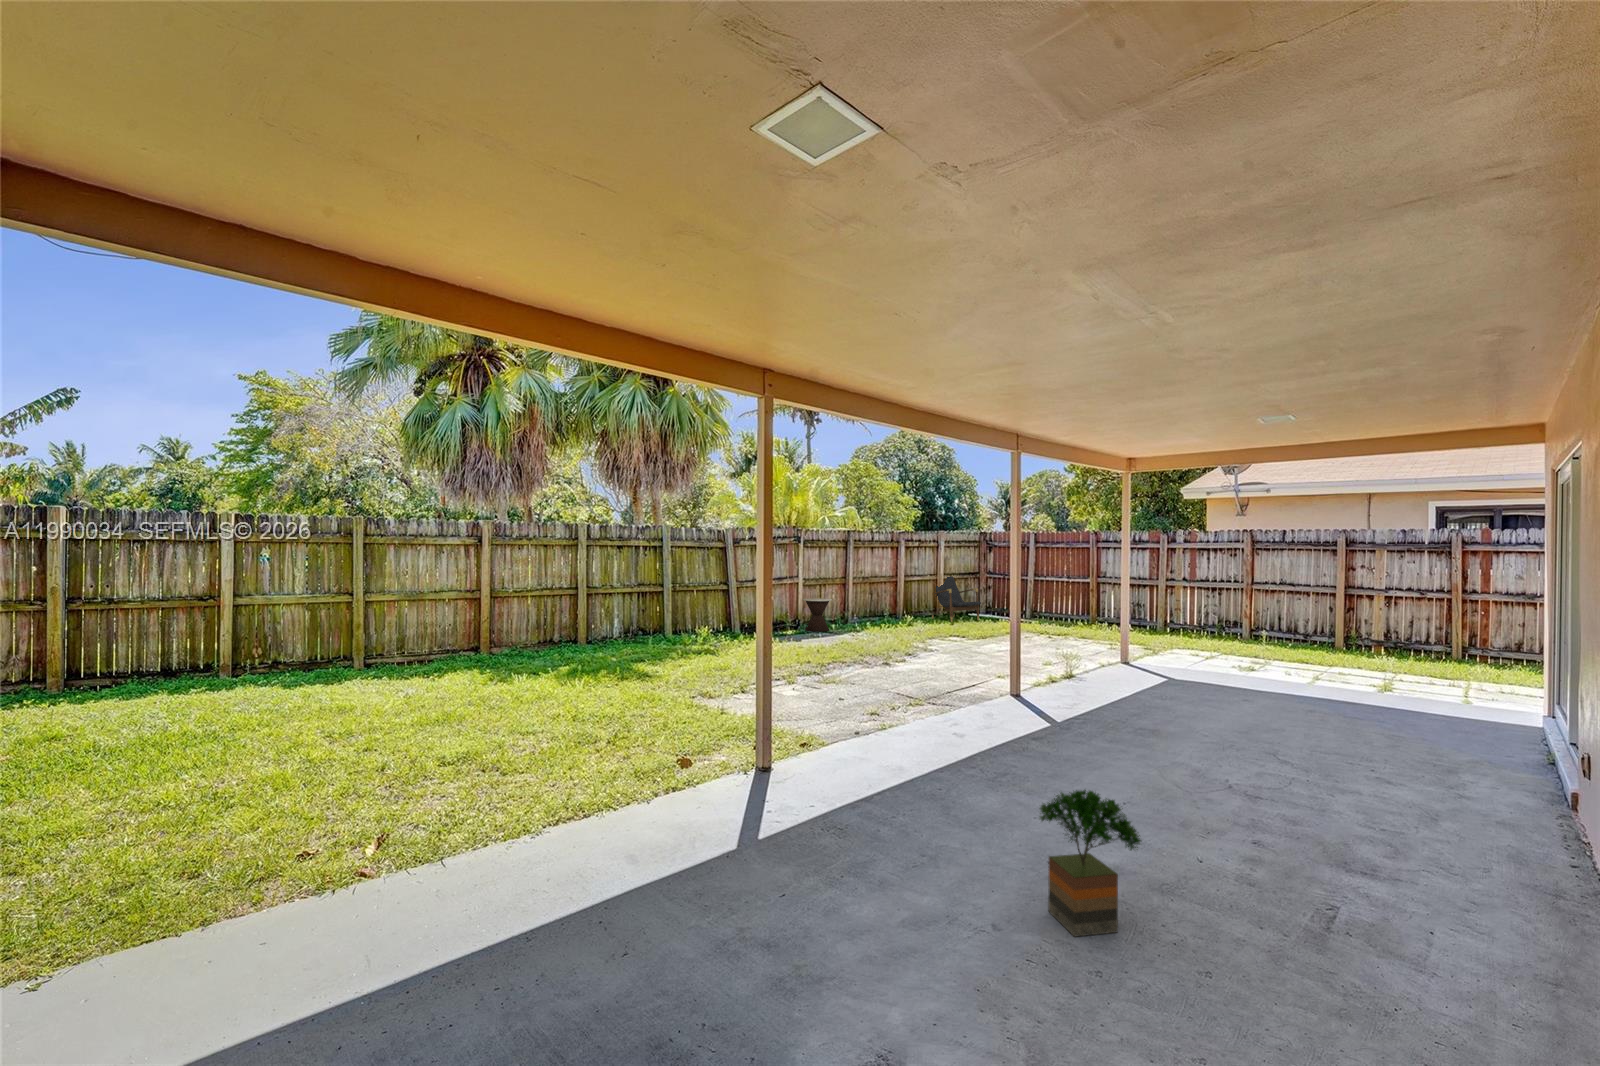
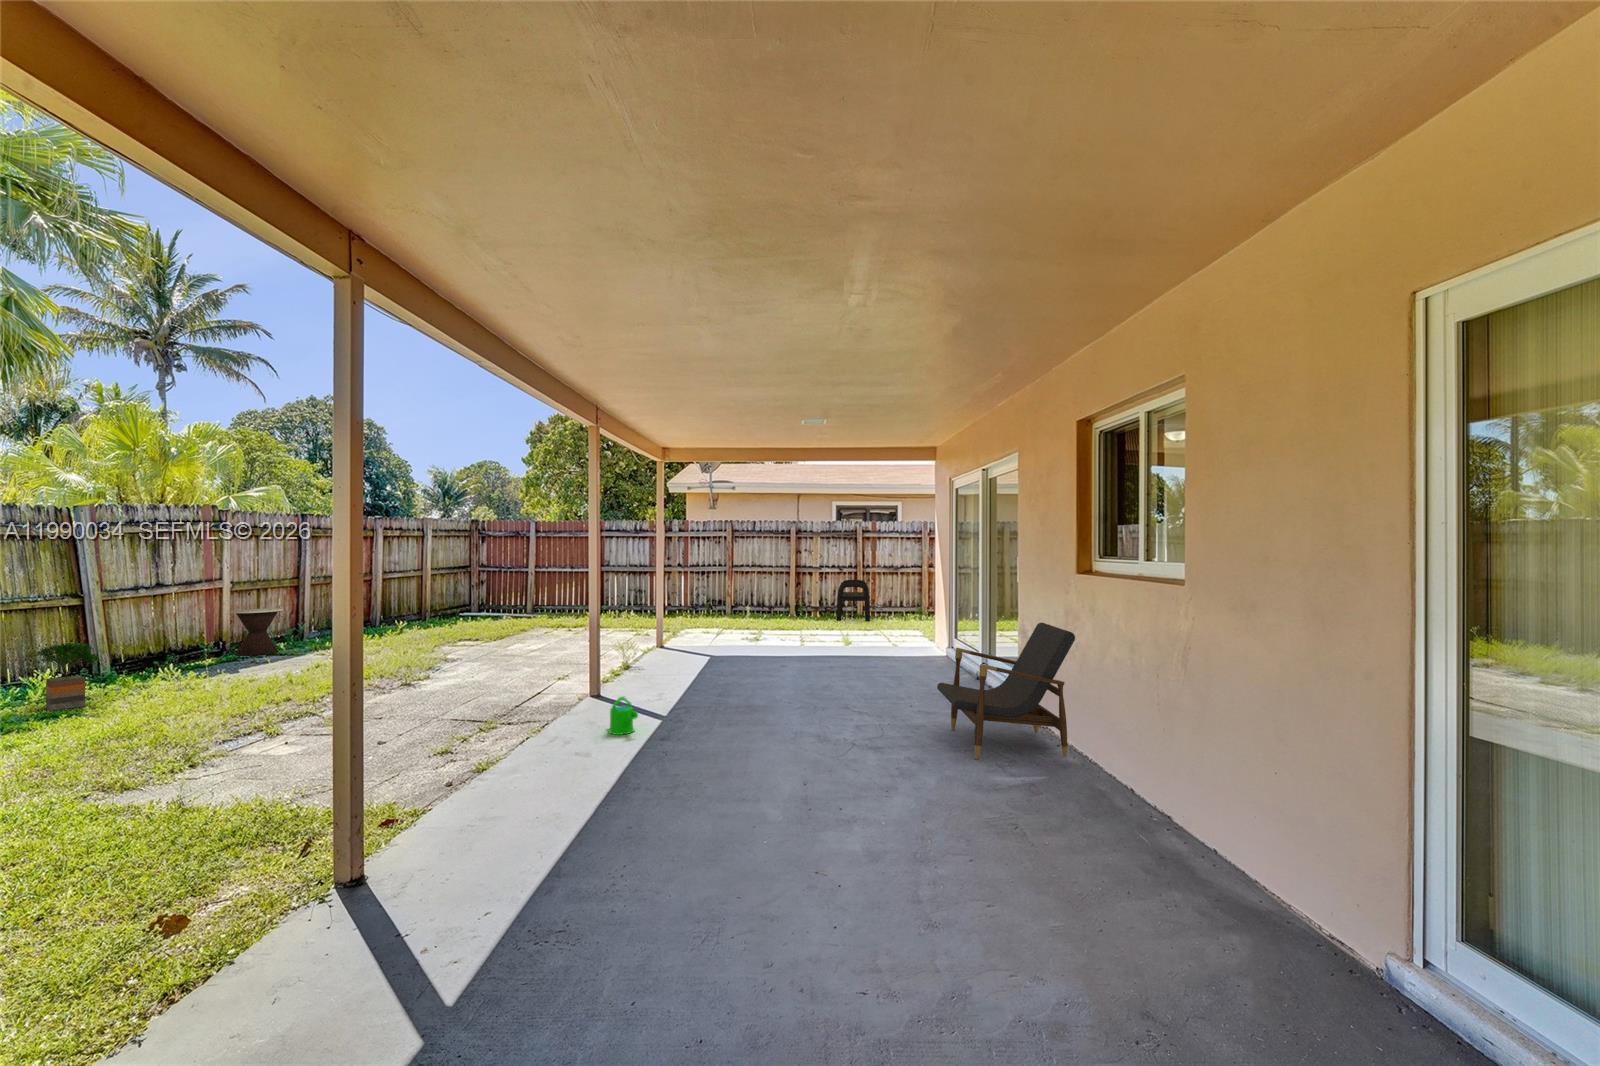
lounge chair: present [932,576,981,622] -> present [937,623,1075,760]
bench: none [1404,608,1474,667] -> present [837,580,870,621]
watering can: none [995,695,1020,729] -> present [609,697,638,735]
potted tree: present [1040,790,1141,937] -> present [37,643,99,711]

